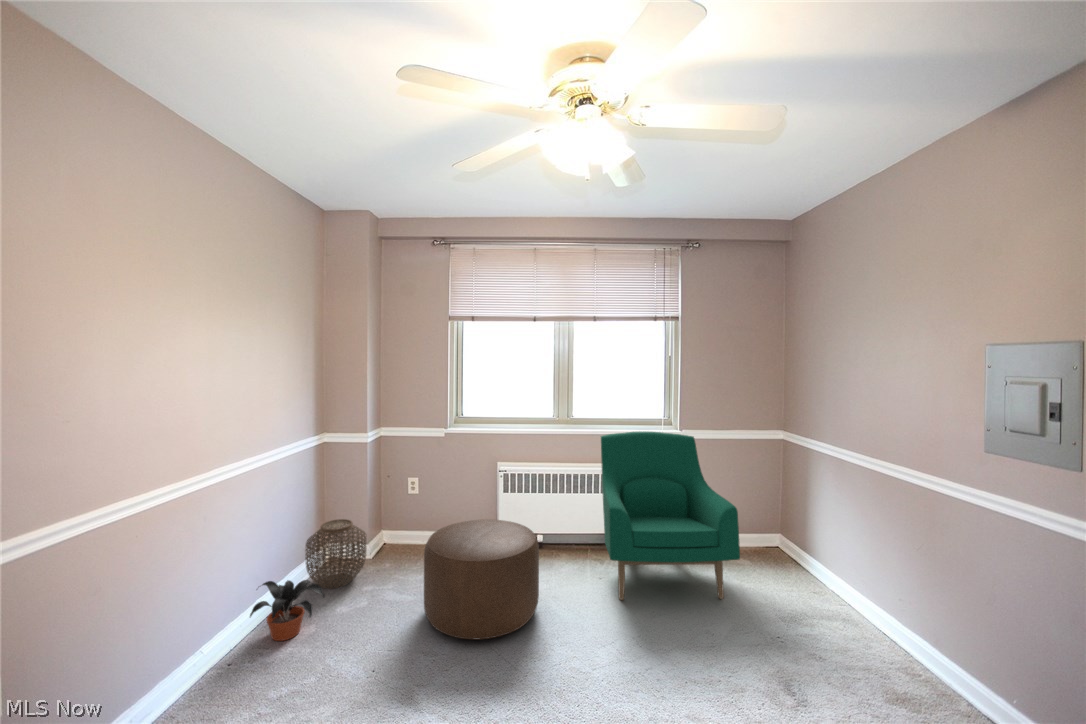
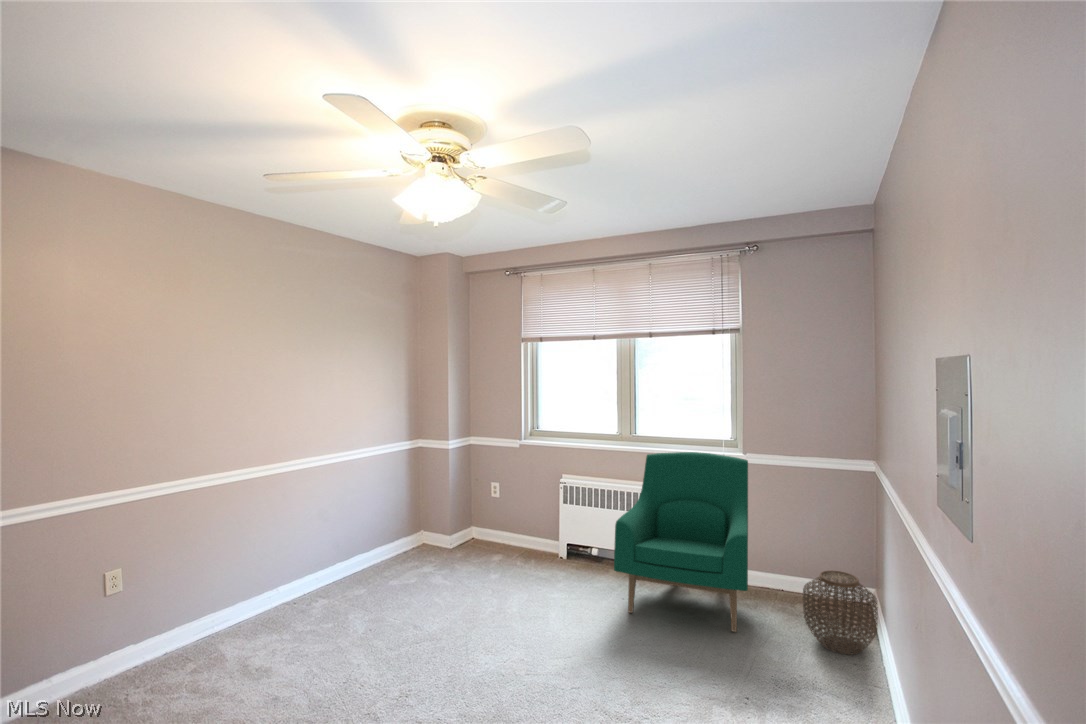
woven basket: present [305,519,366,589] -> present [803,570,878,655]
ottoman: present [424,519,539,639] -> none [453,520,552,614]
potted plant: present [250,580,325,641] -> none [340,544,389,588]

